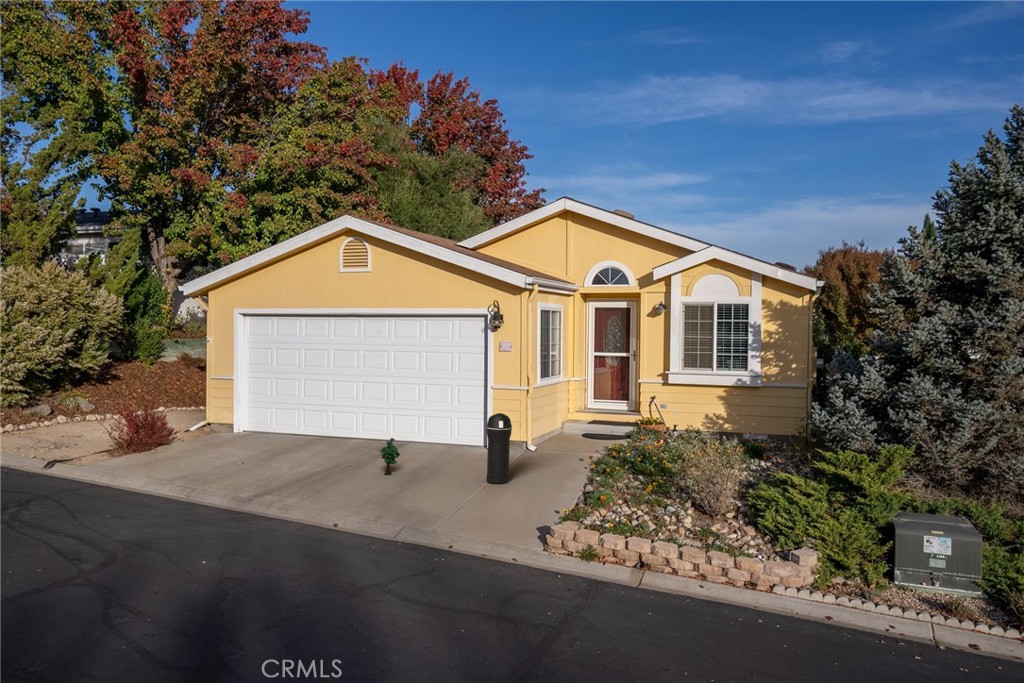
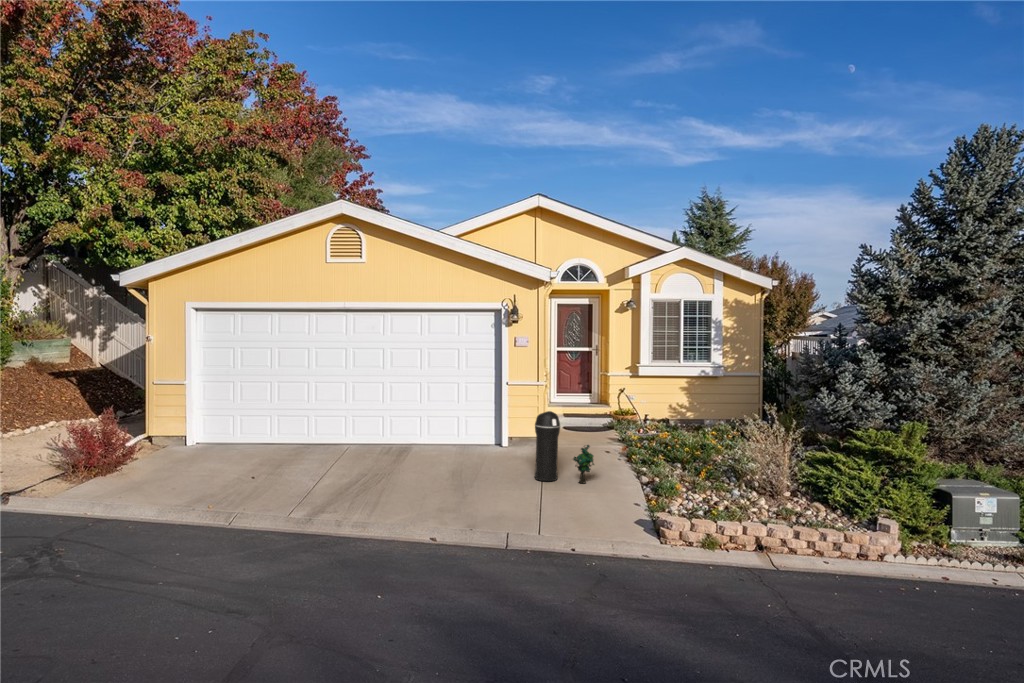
decorative plant: present [380,438,400,475] -> present [573,445,594,483]

